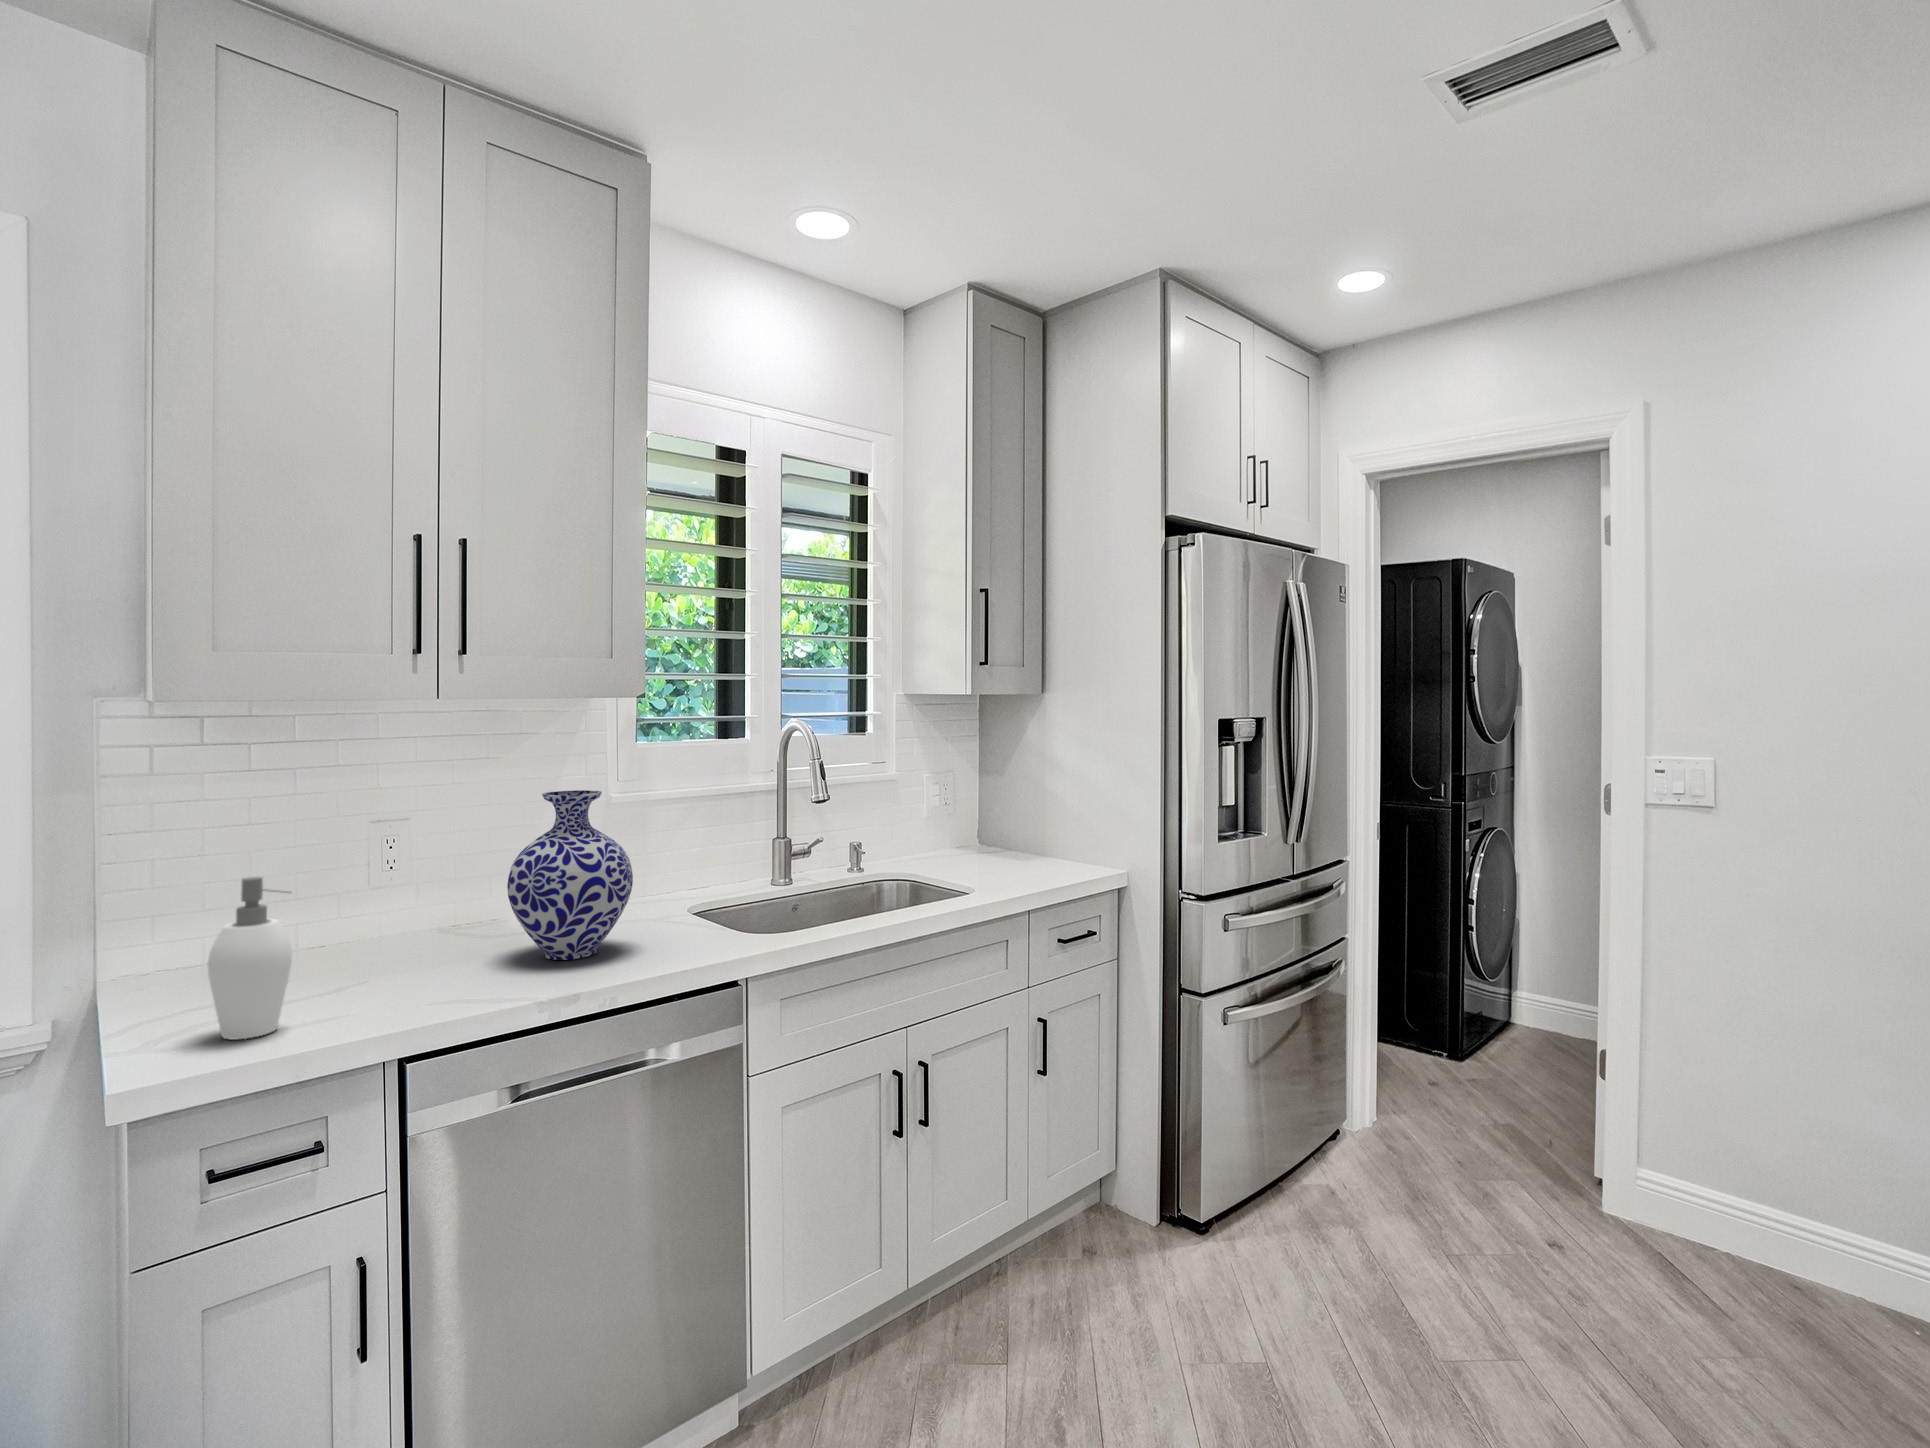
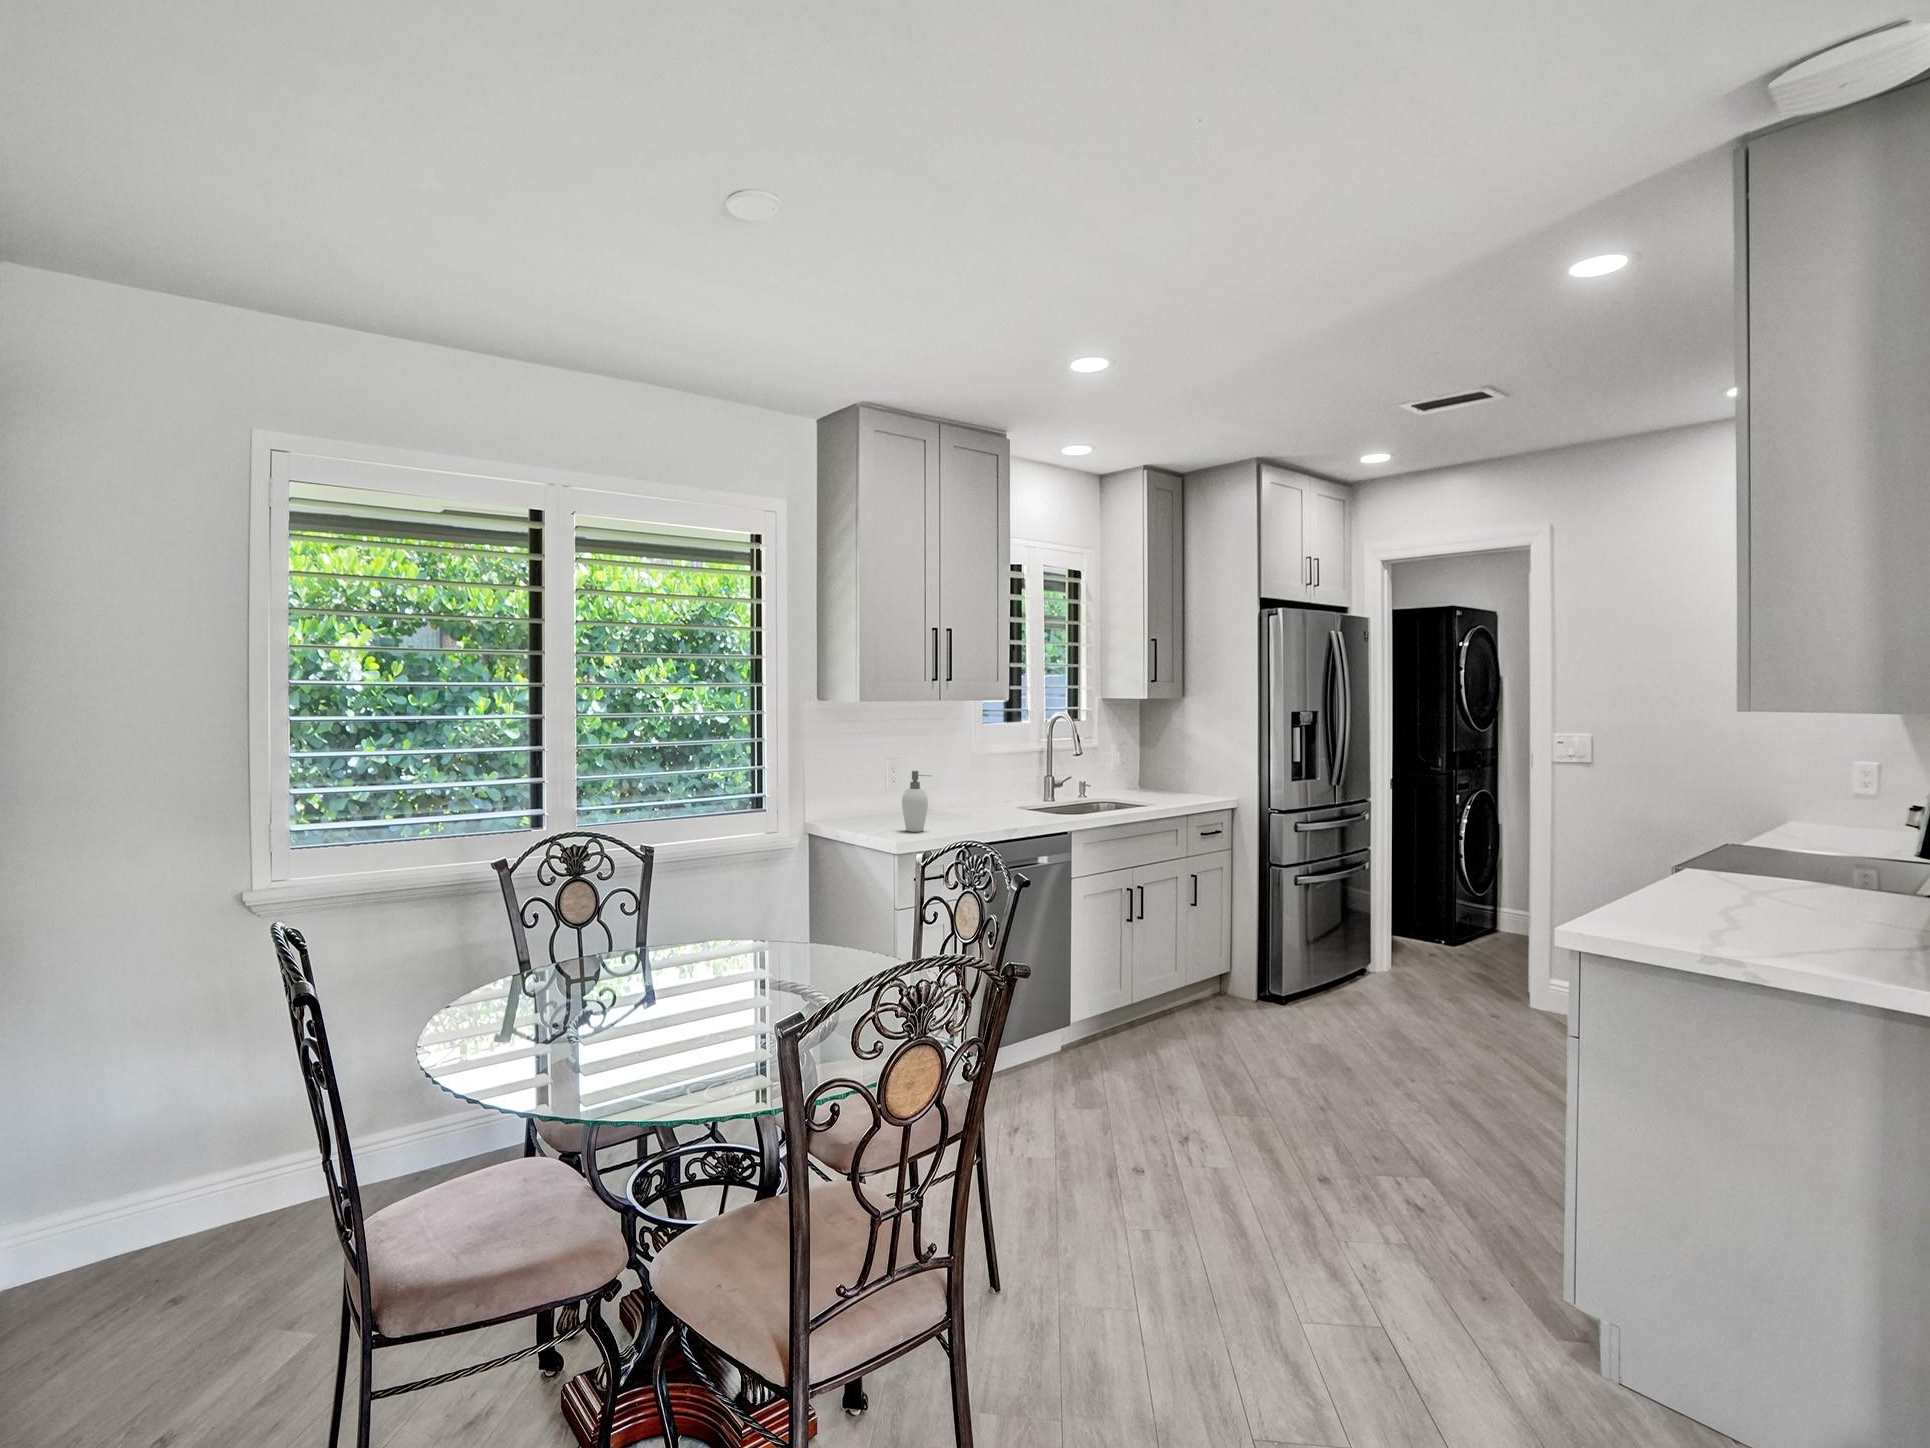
vase: present [507,790,633,960] -> none [966,744,1019,819]

